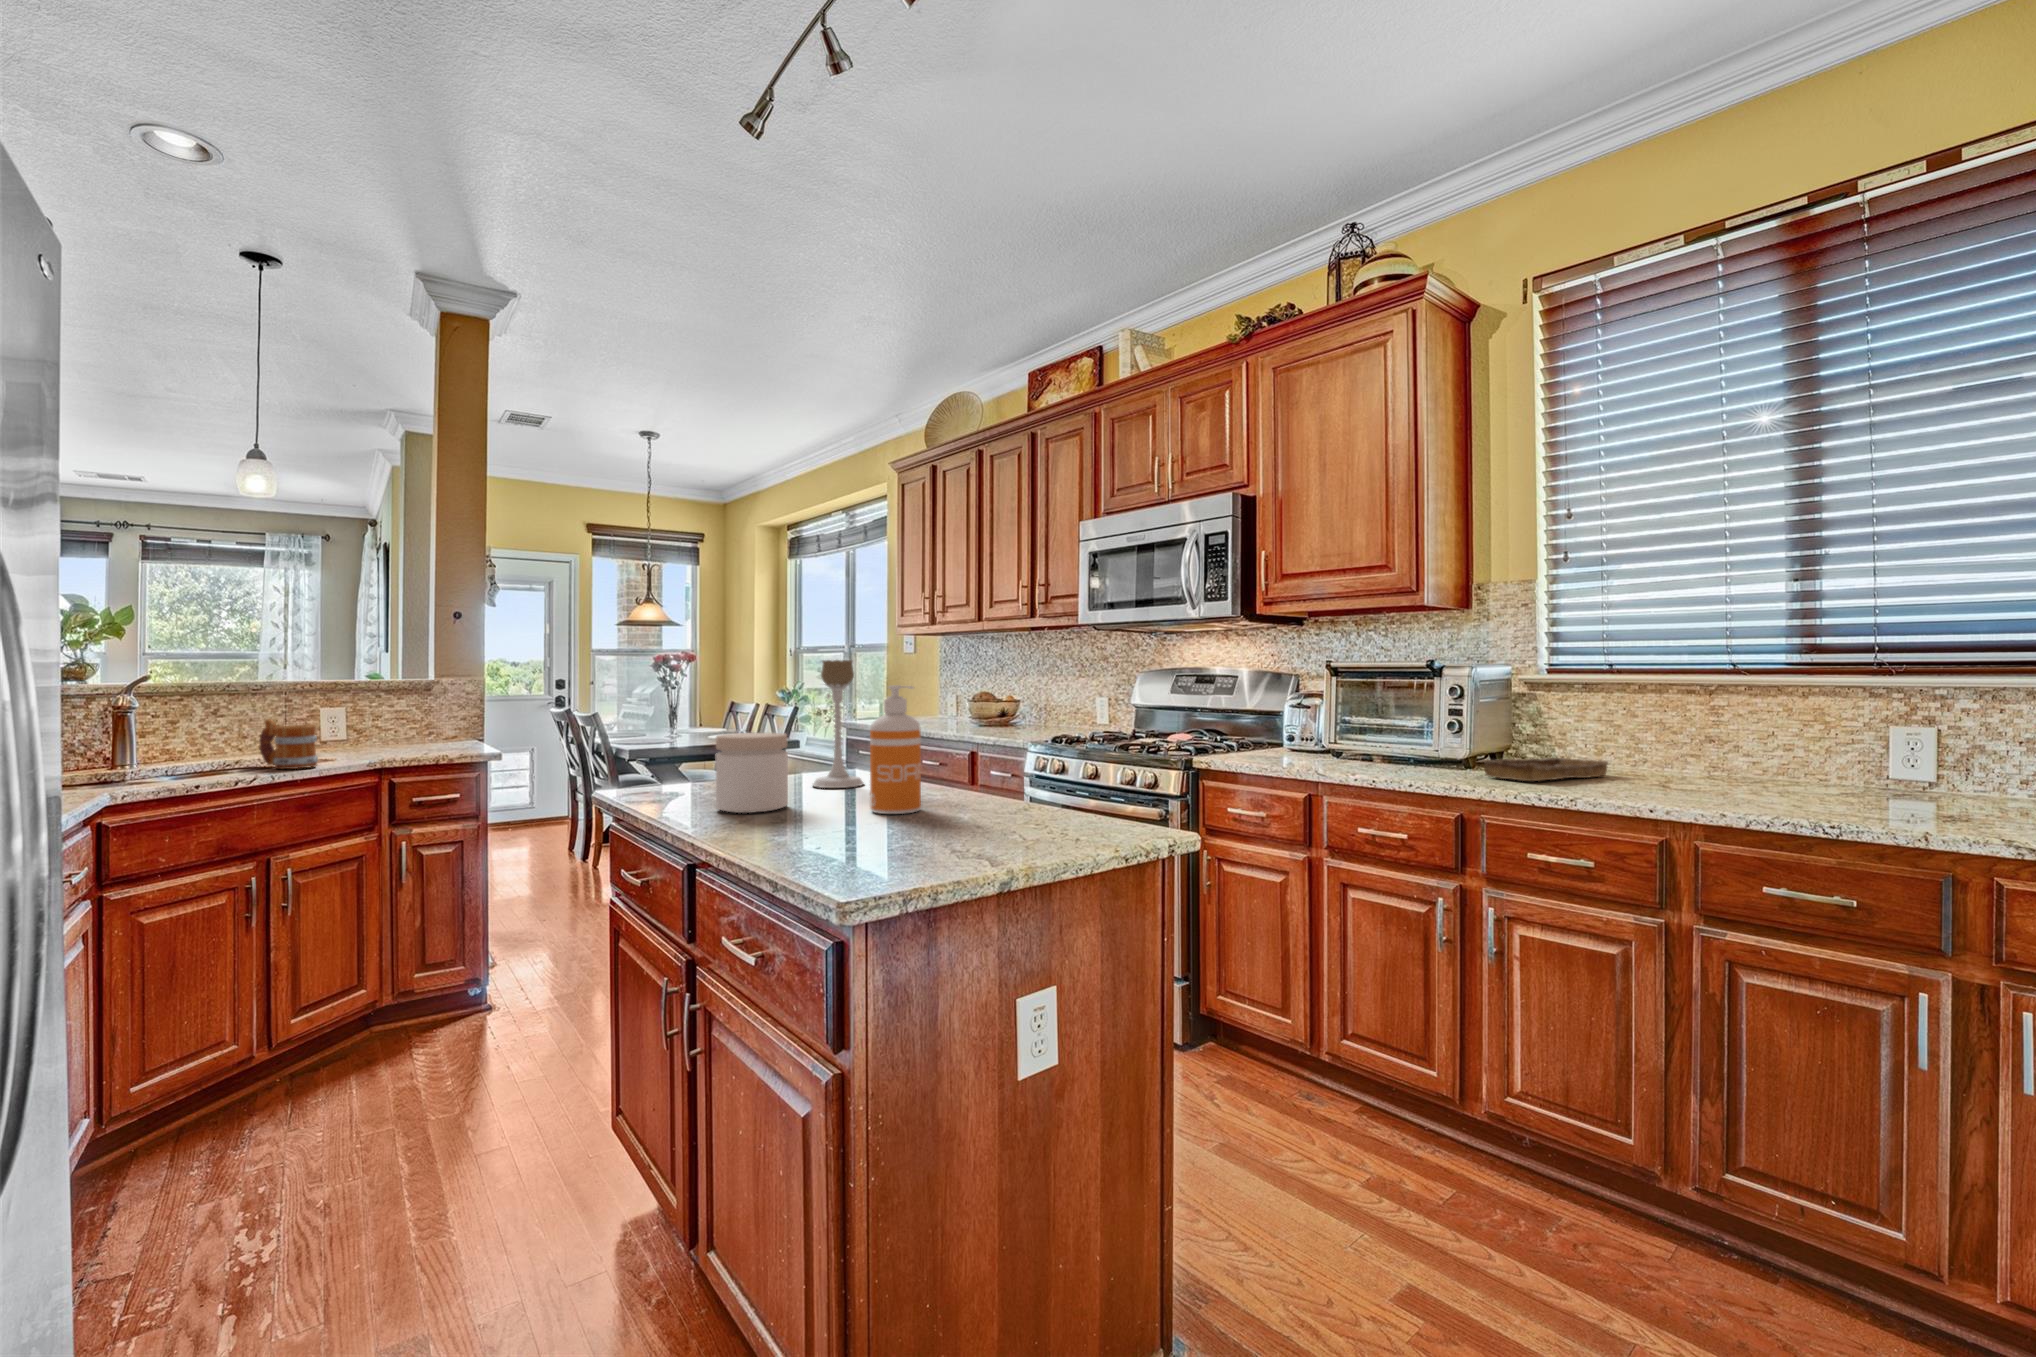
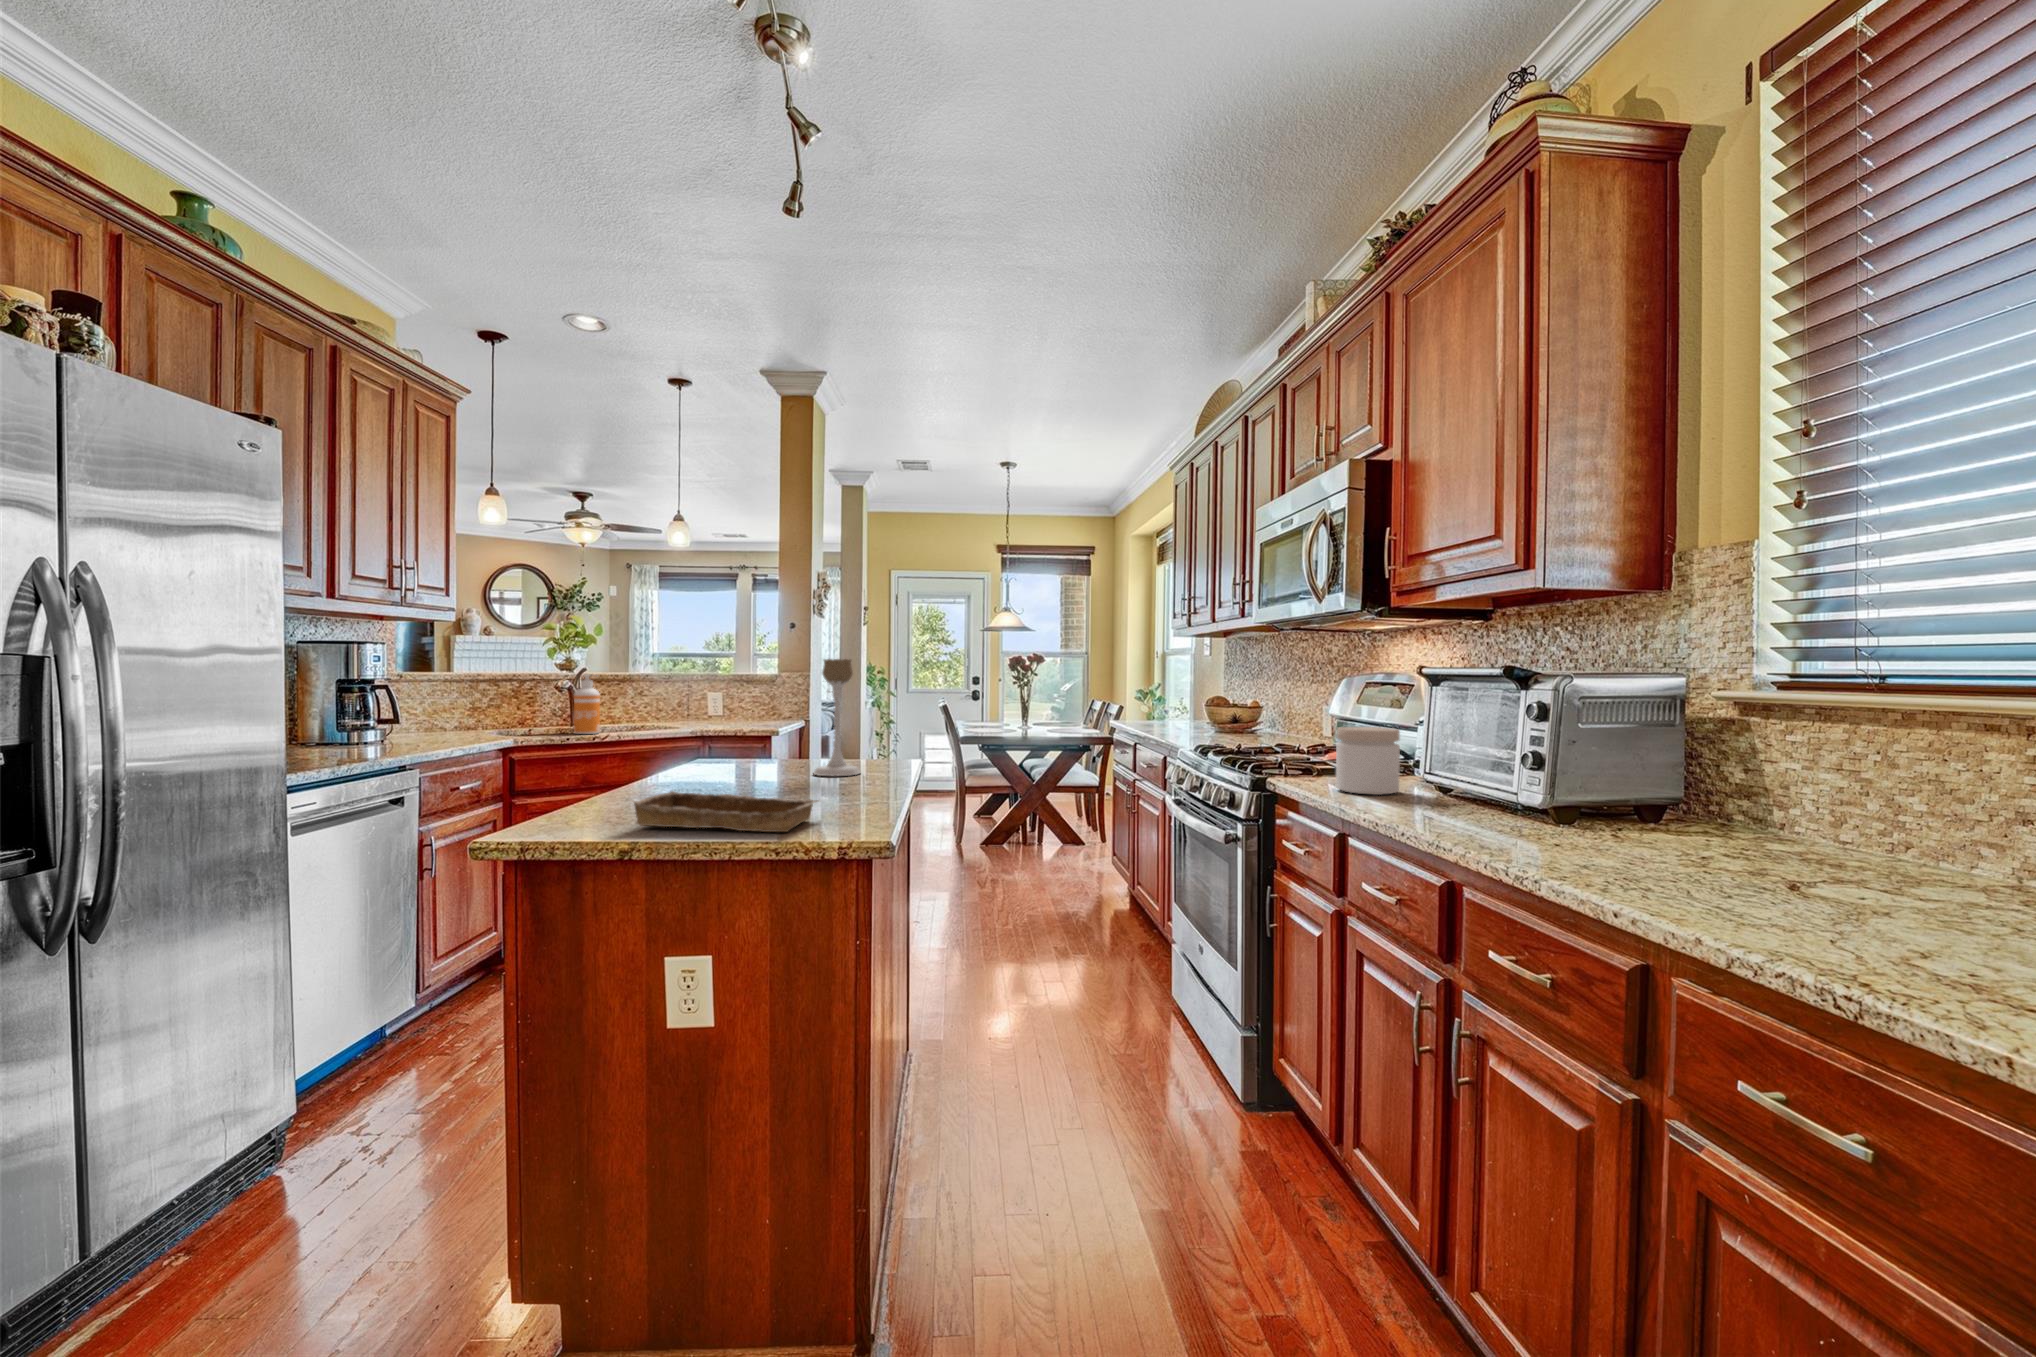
soap dispenser: present [870,685,921,814] -> present [574,674,600,734]
mug: present [259,719,318,769] -> none [625,698,657,734]
jar: present [715,733,788,813] -> present [1336,727,1400,795]
tray: present [1483,758,1608,781] -> present [632,791,817,832]

